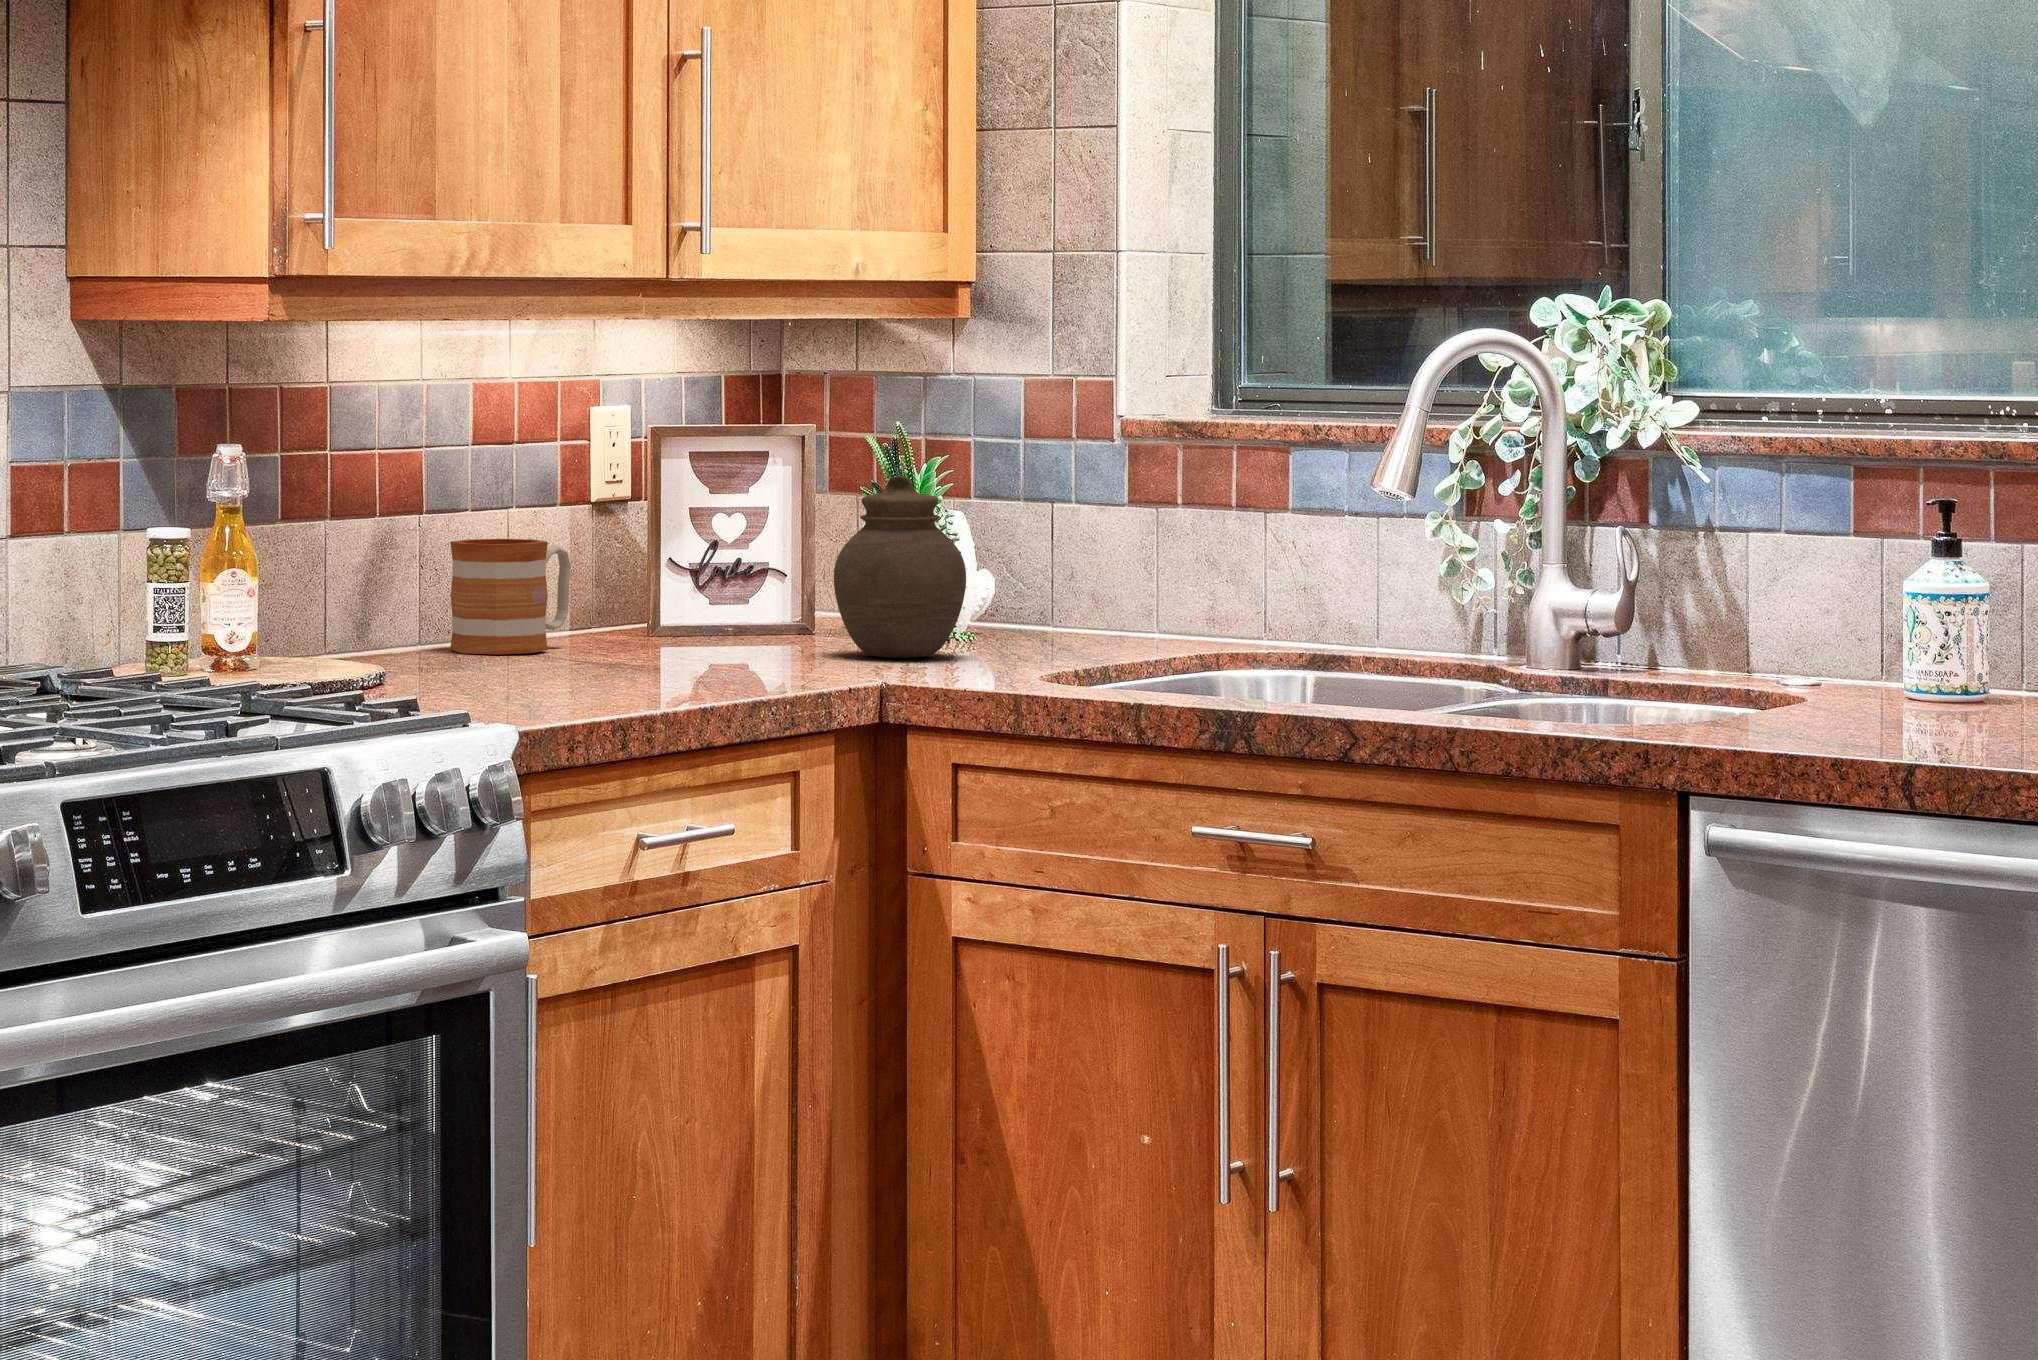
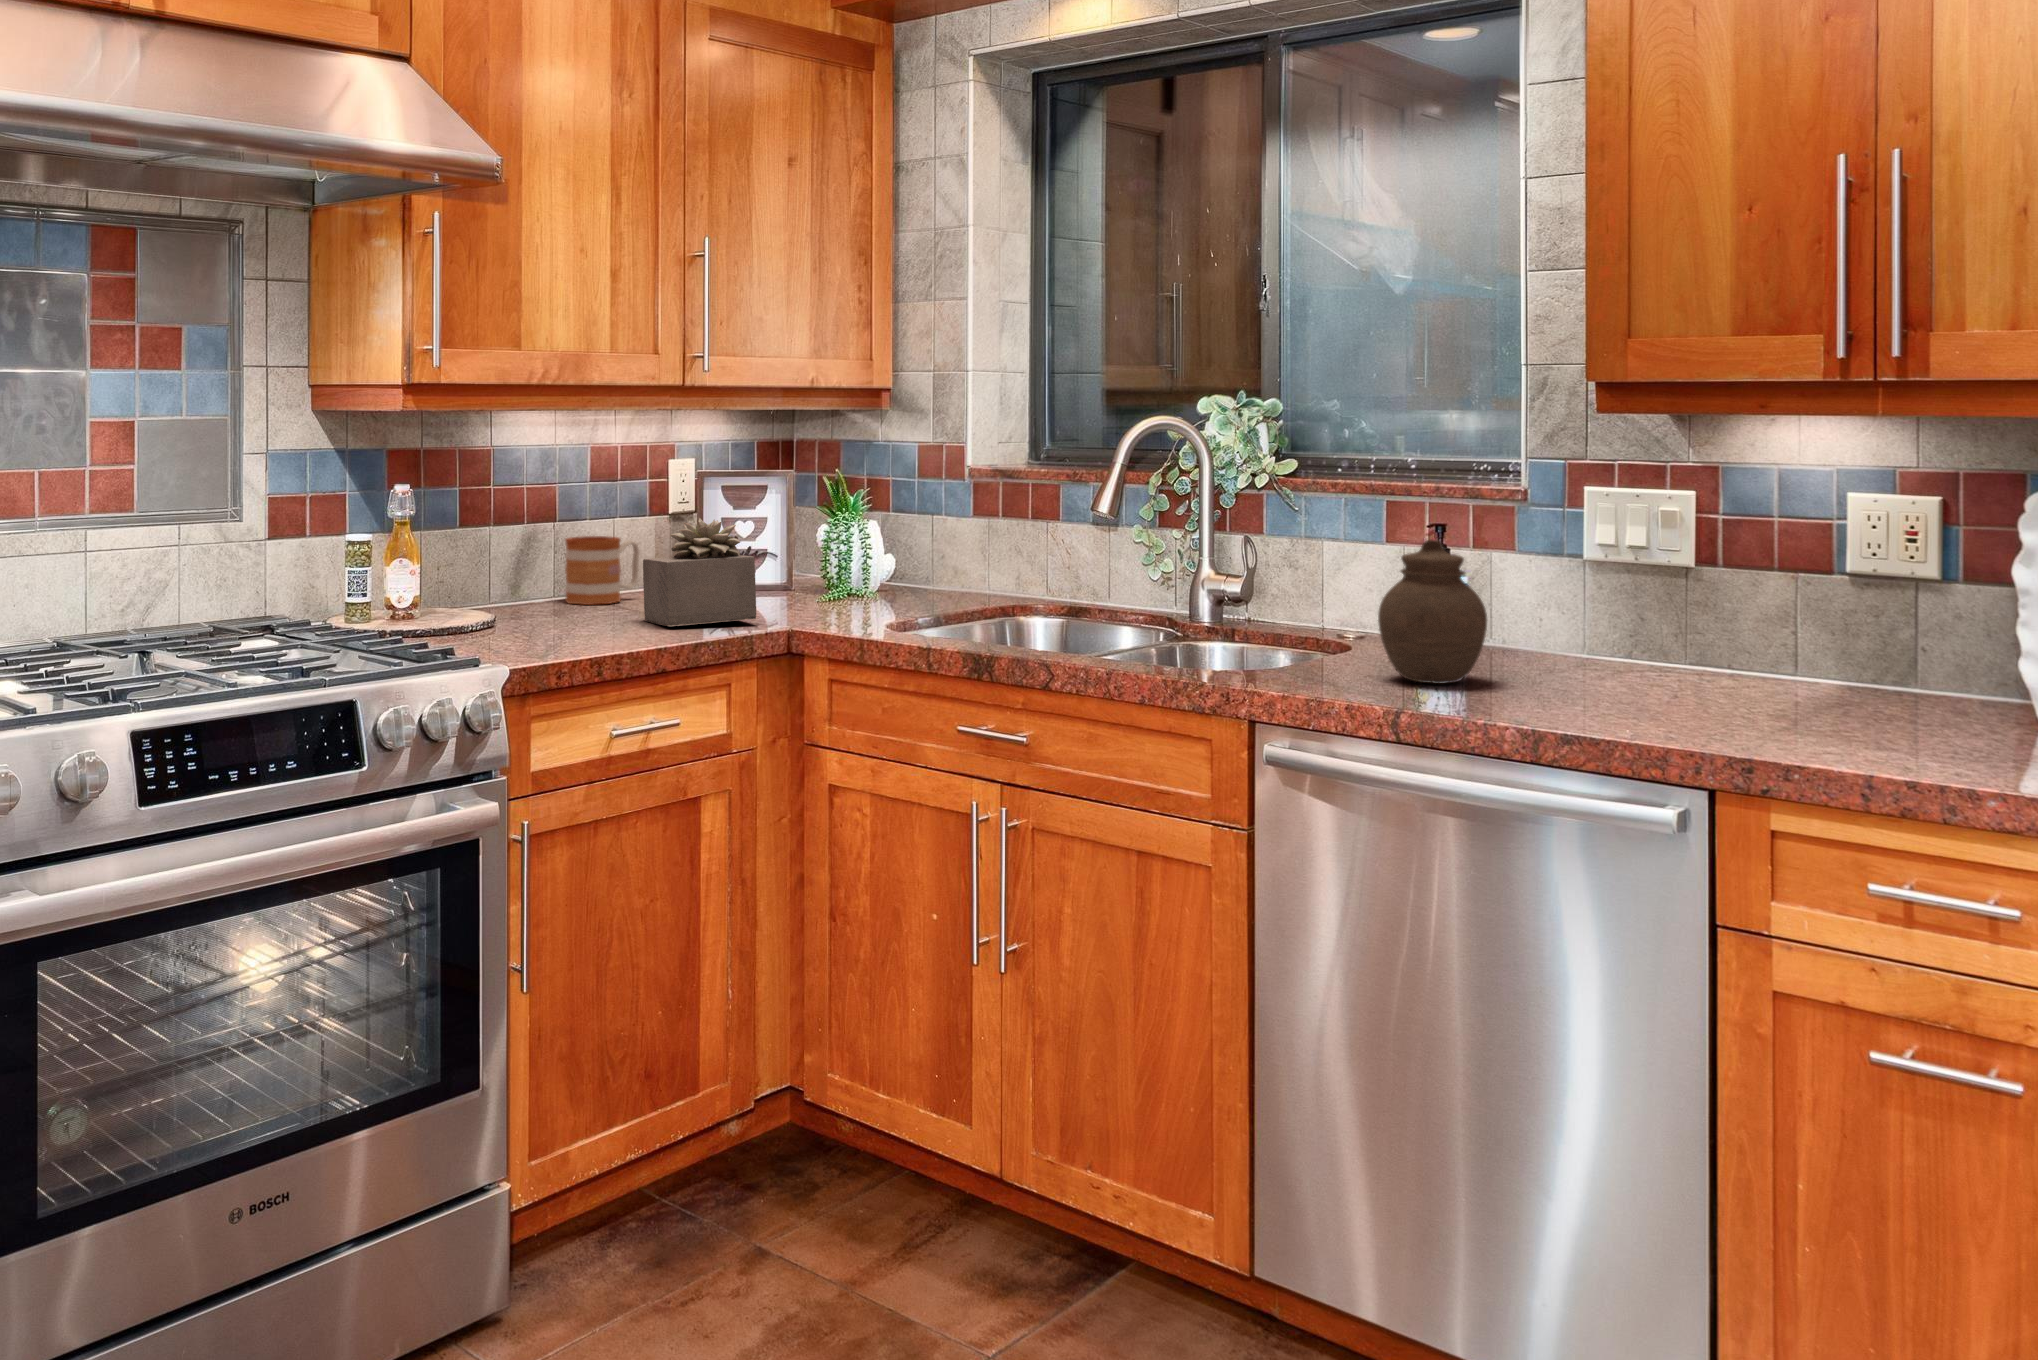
jar: present [834,476,966,658] -> present [1378,540,1487,684]
succulent plant: none [625,500,825,679] -> present [643,518,756,626]

